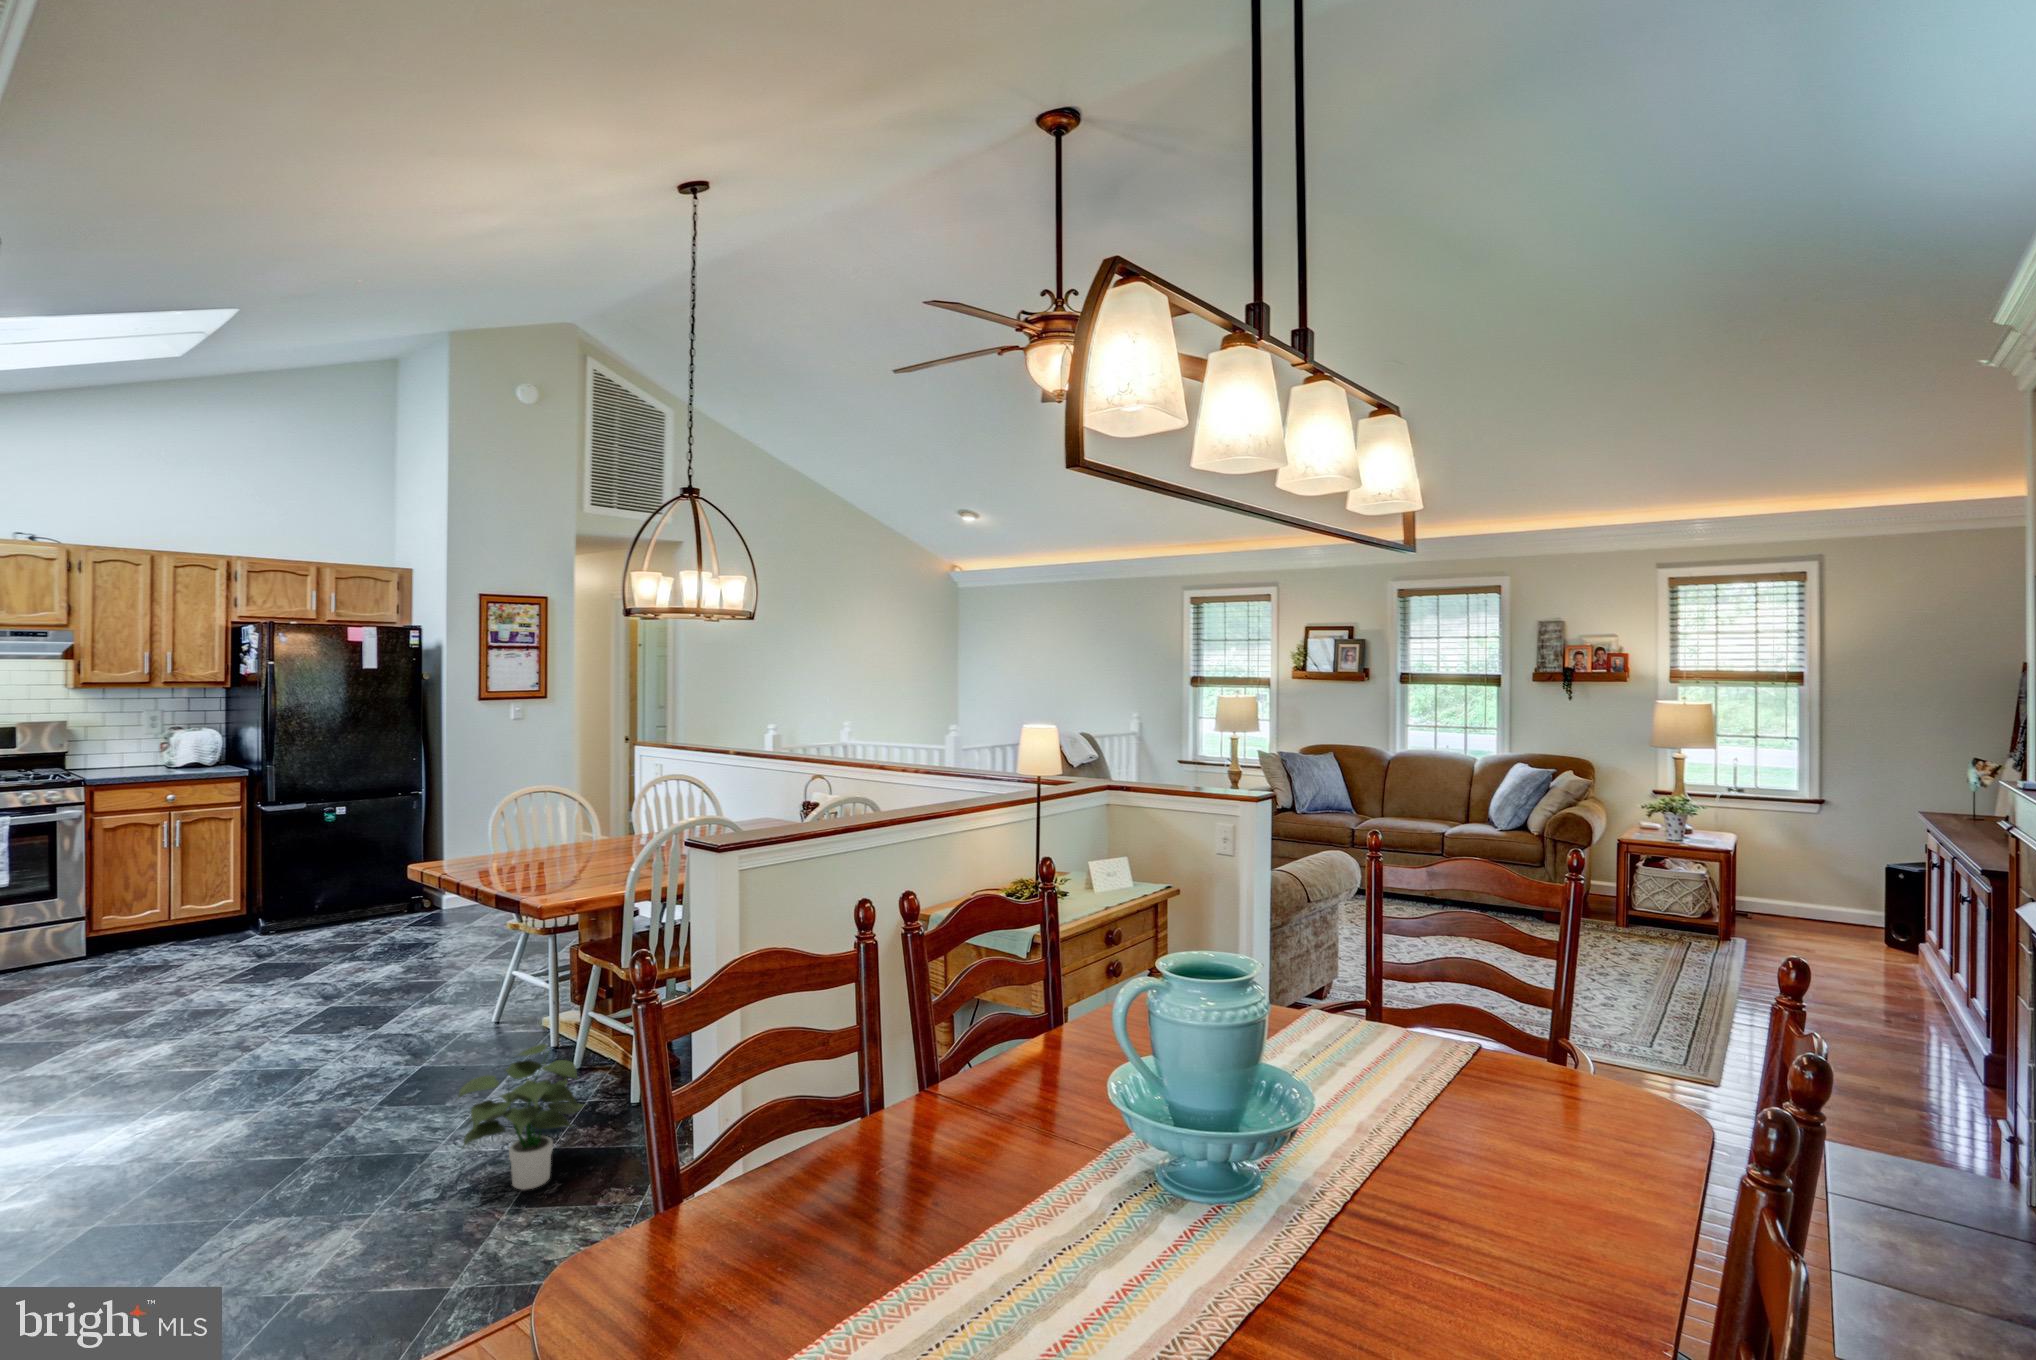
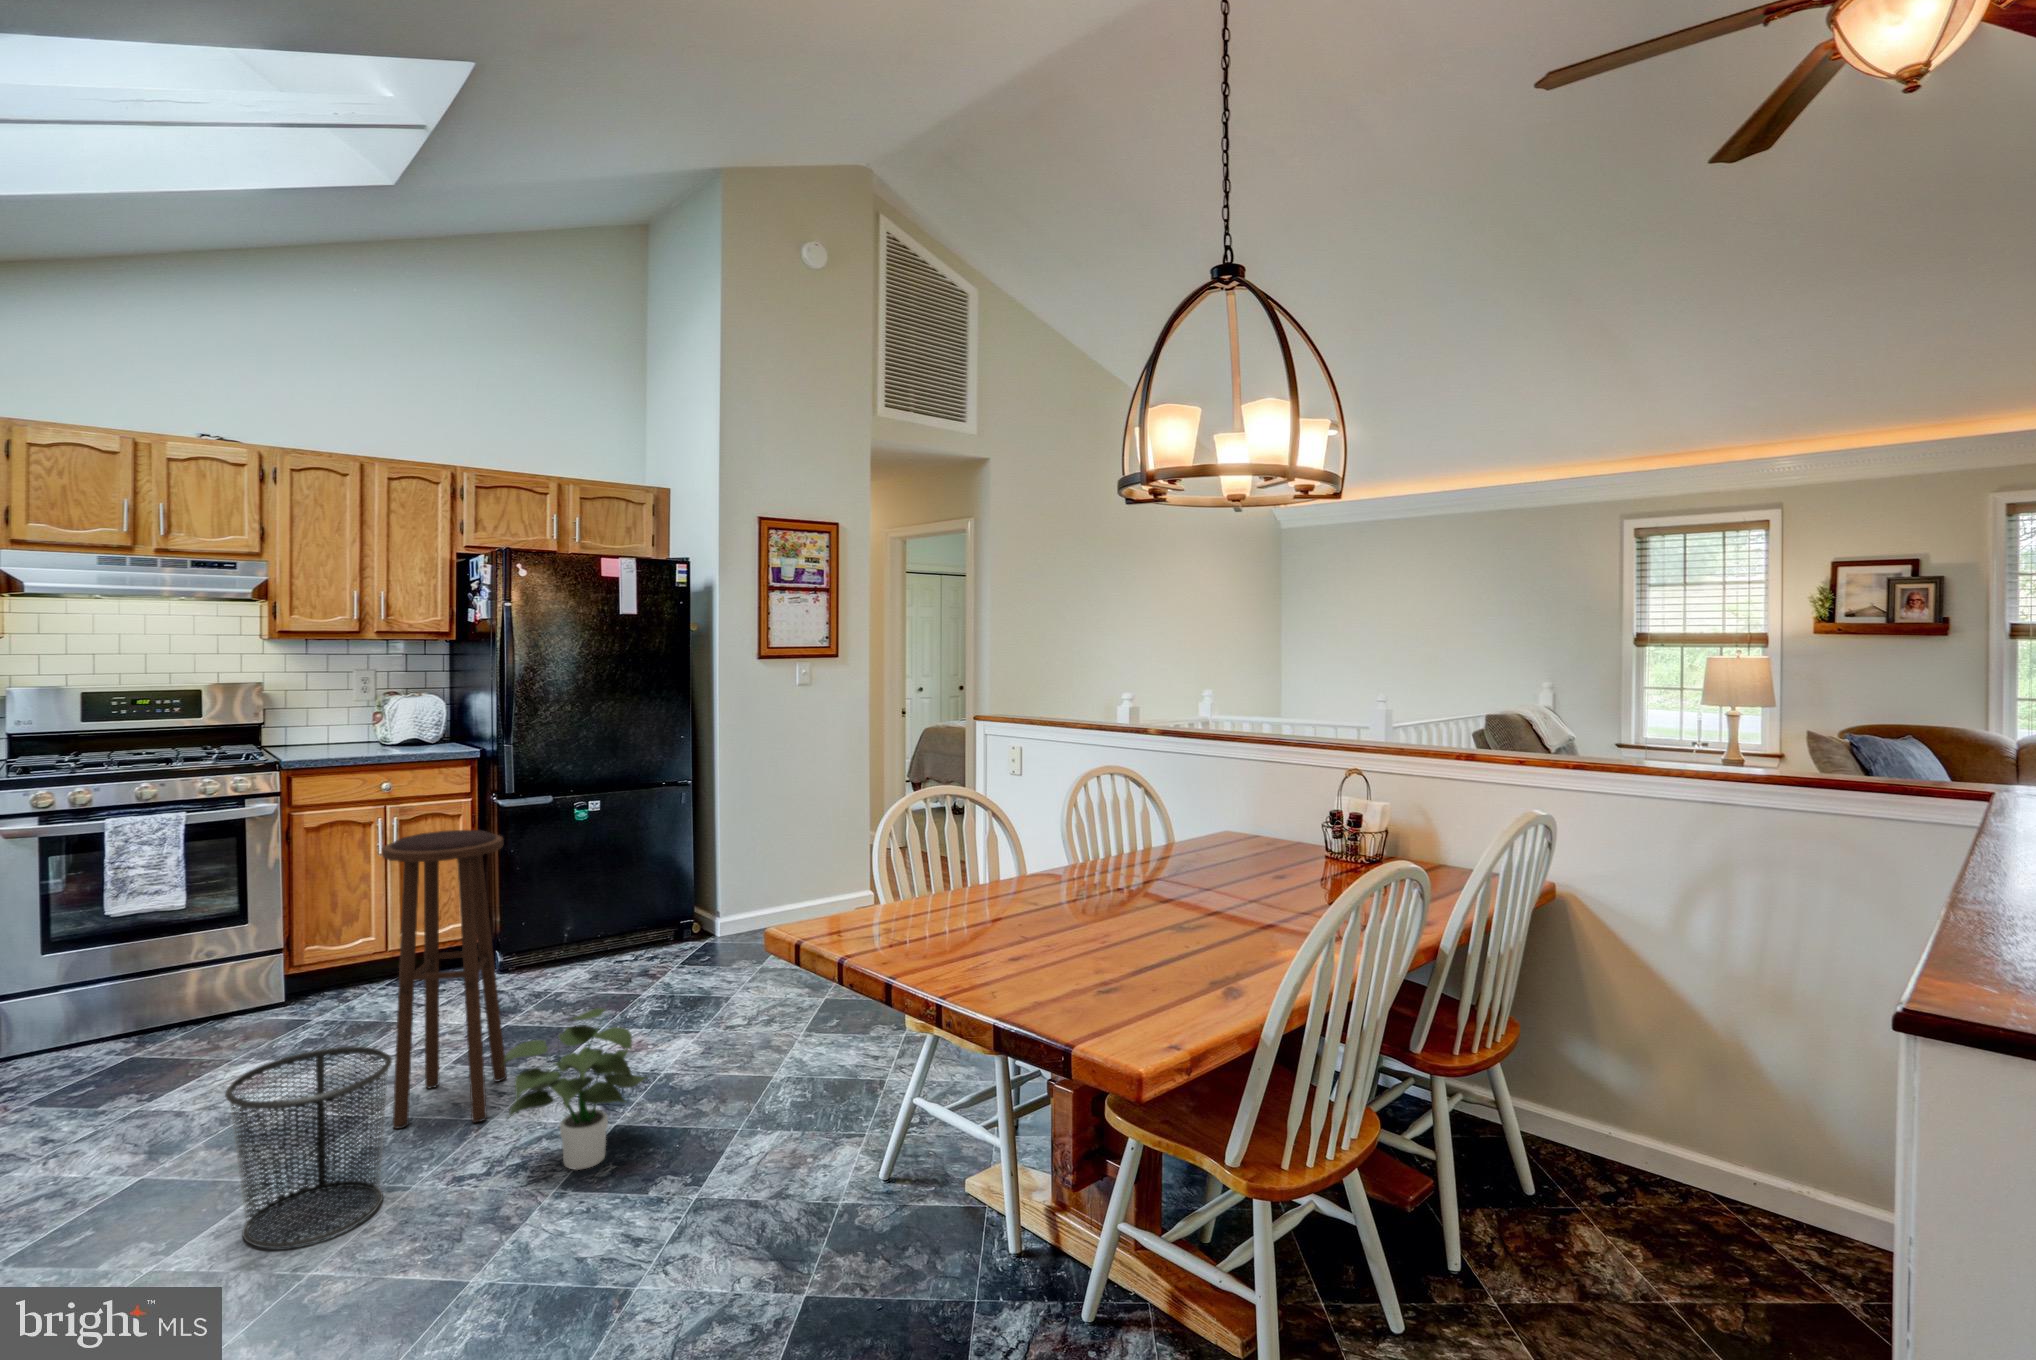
stool: none [326,885,440,1166] -> present [382,830,507,1128]
waste bin: none [203,1090,356,1276] -> present [225,1047,392,1248]

